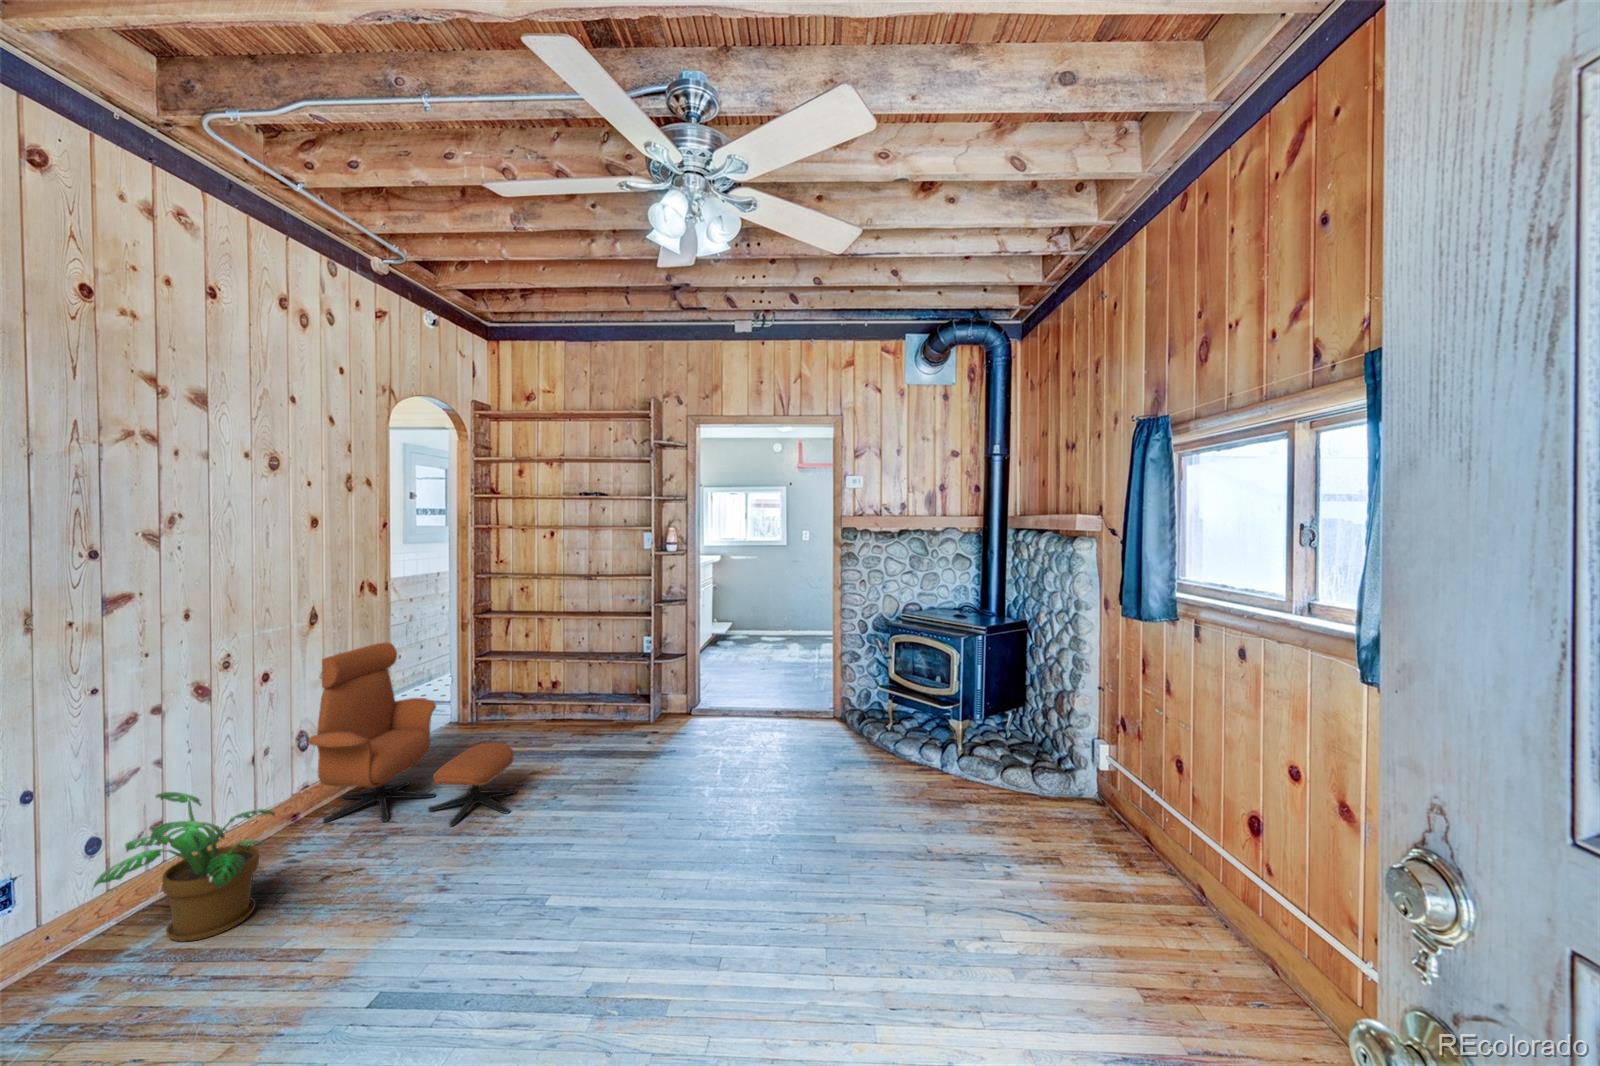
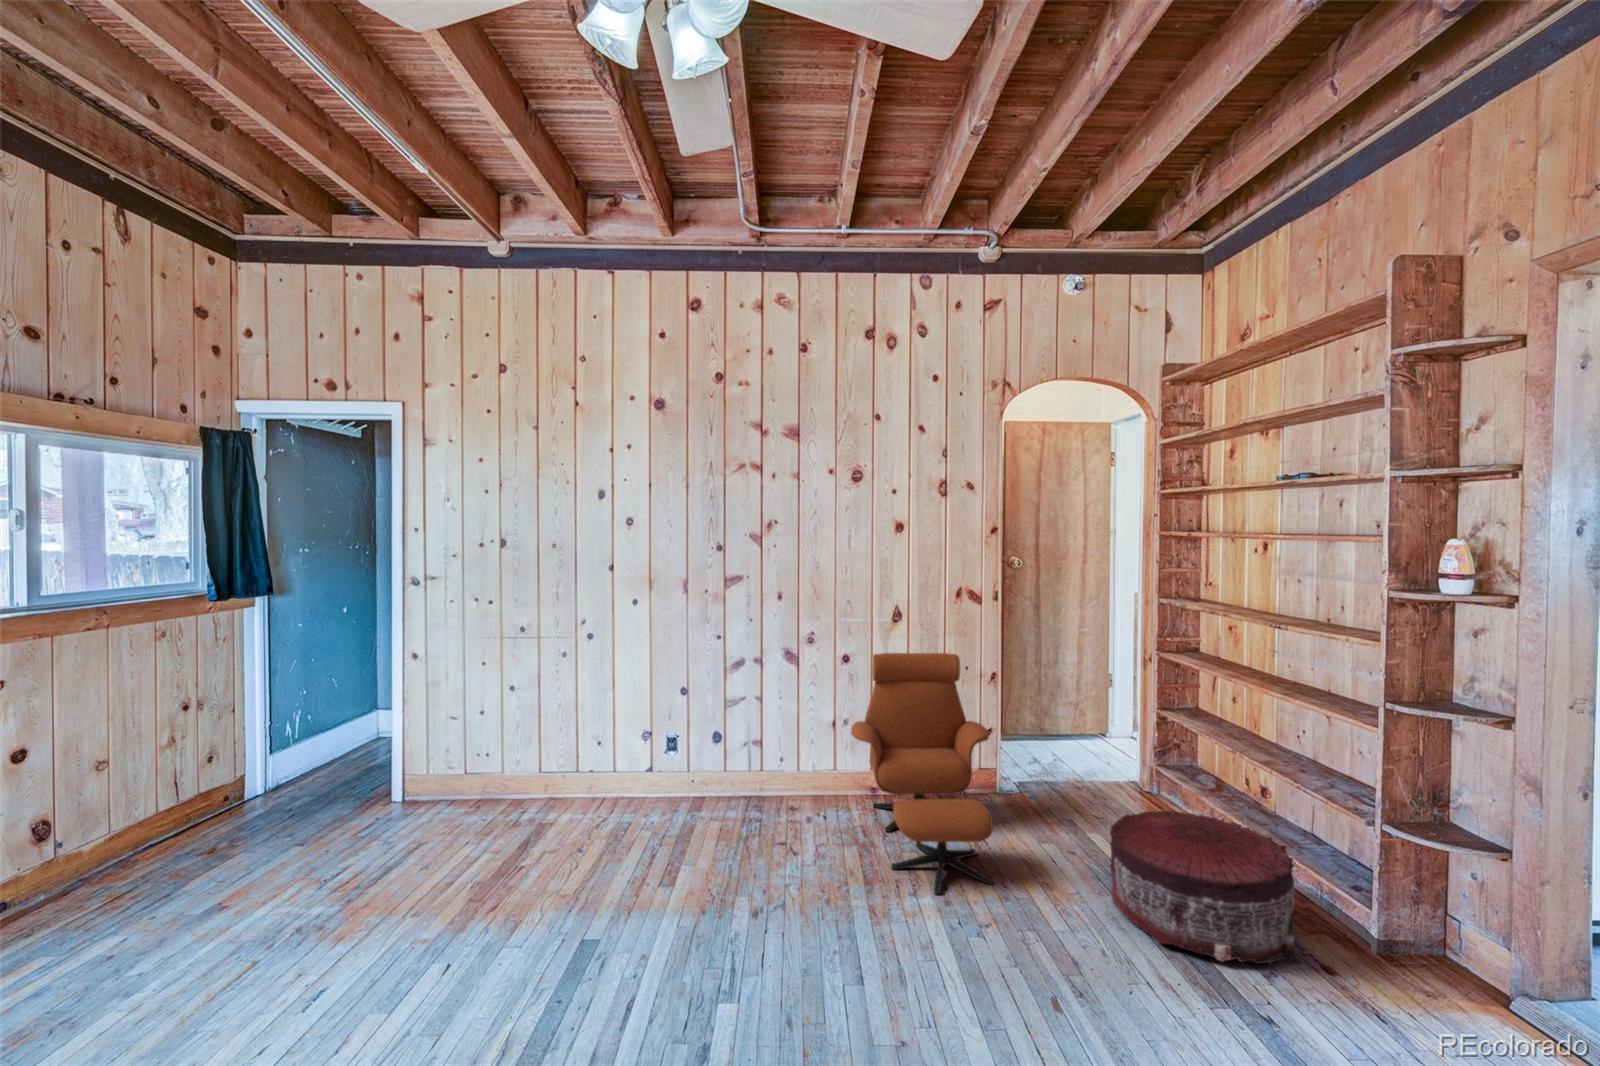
pouf: none [553,689,655,761] -> present [1110,811,1295,964]
potted plant: present [93,792,275,942] -> none [655,718,766,833]

